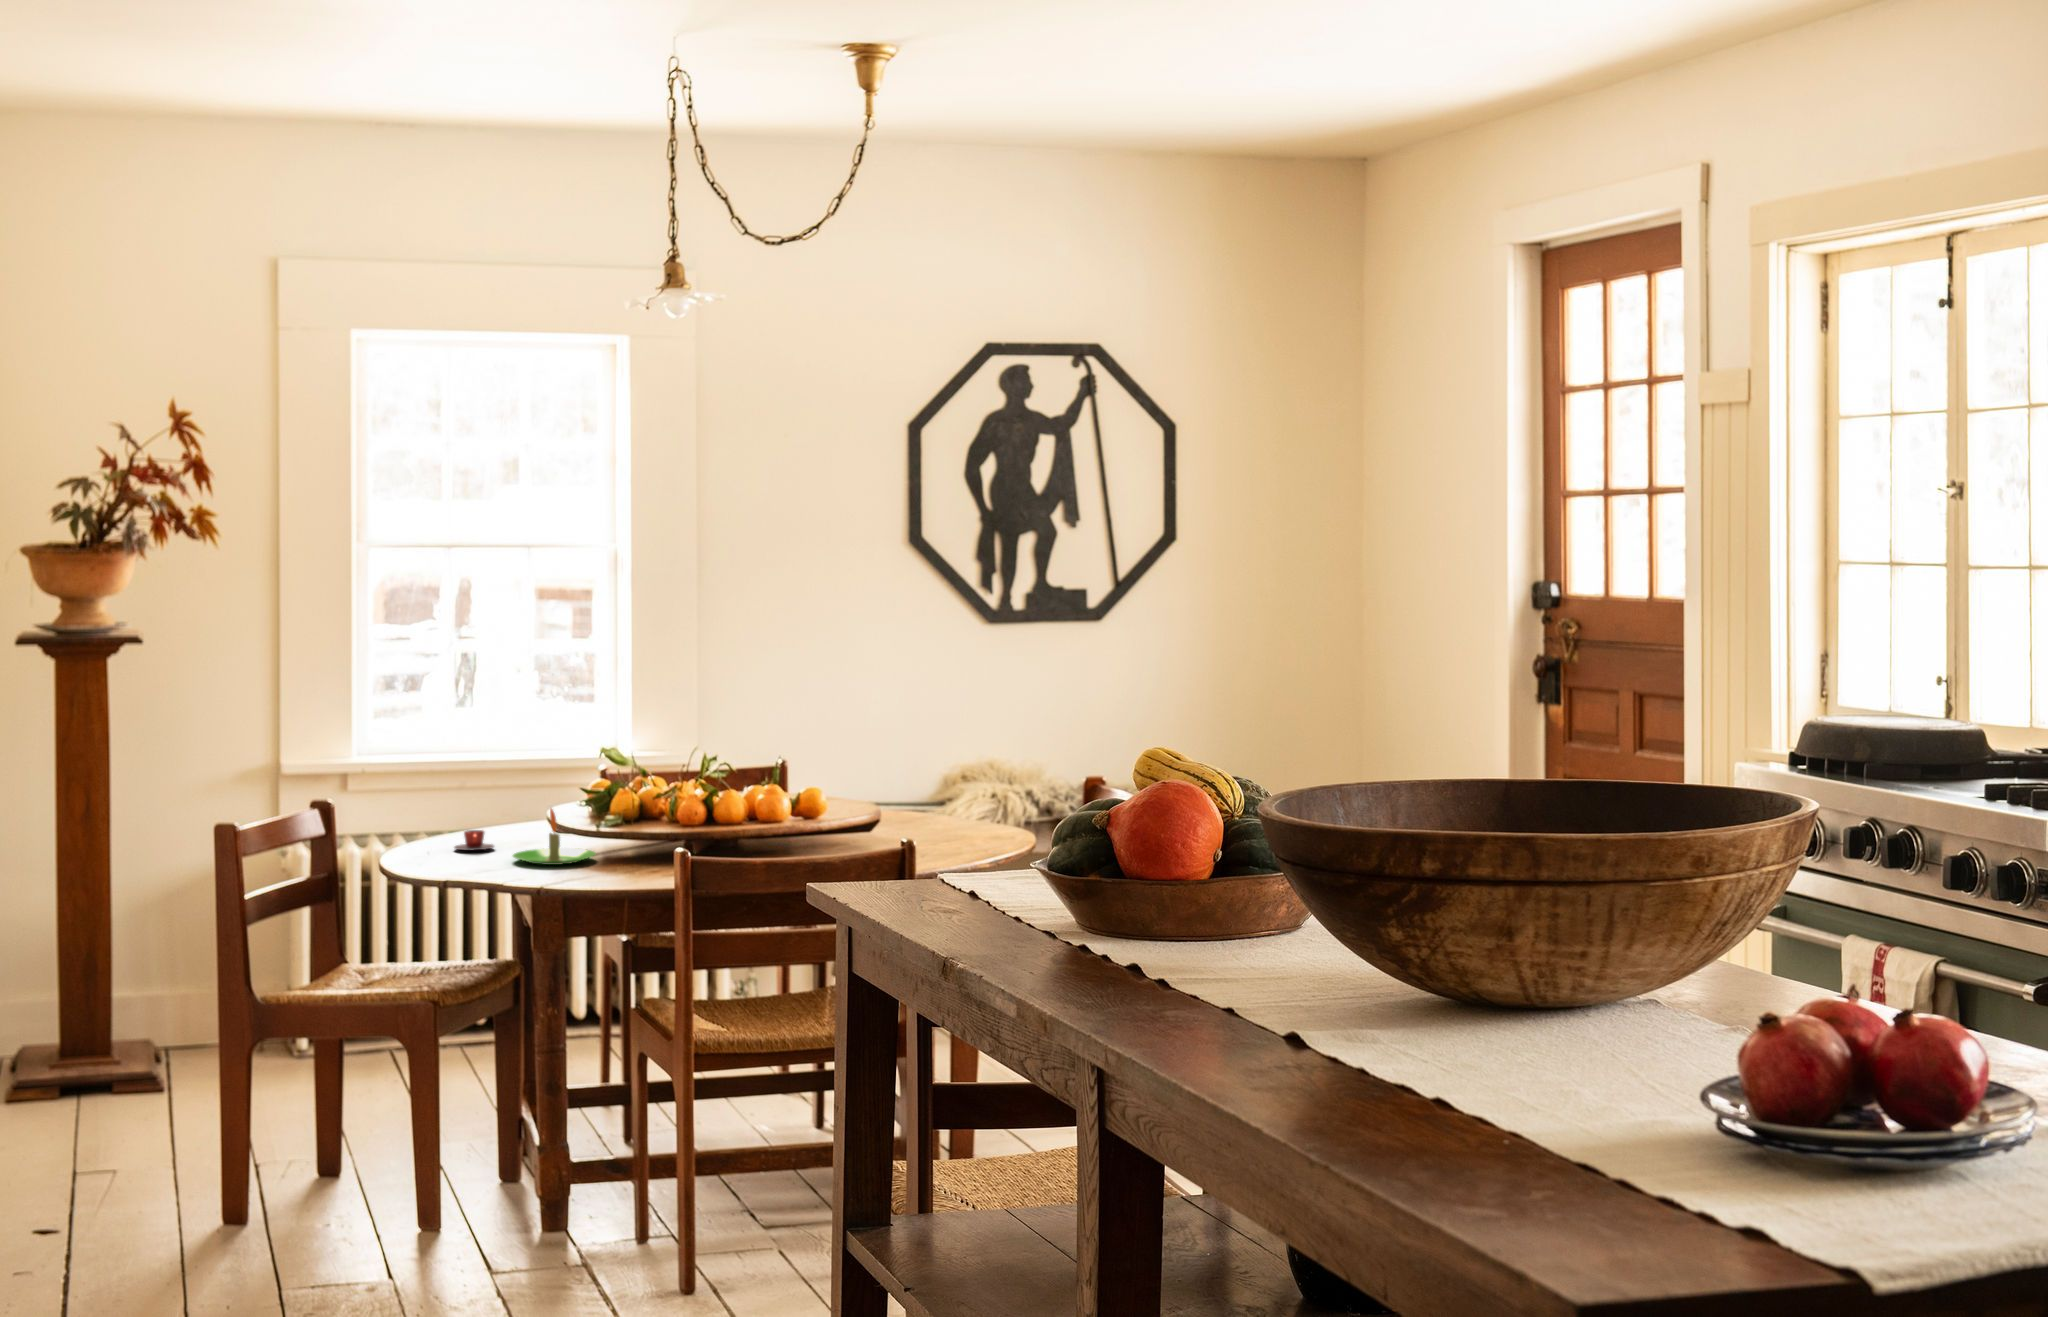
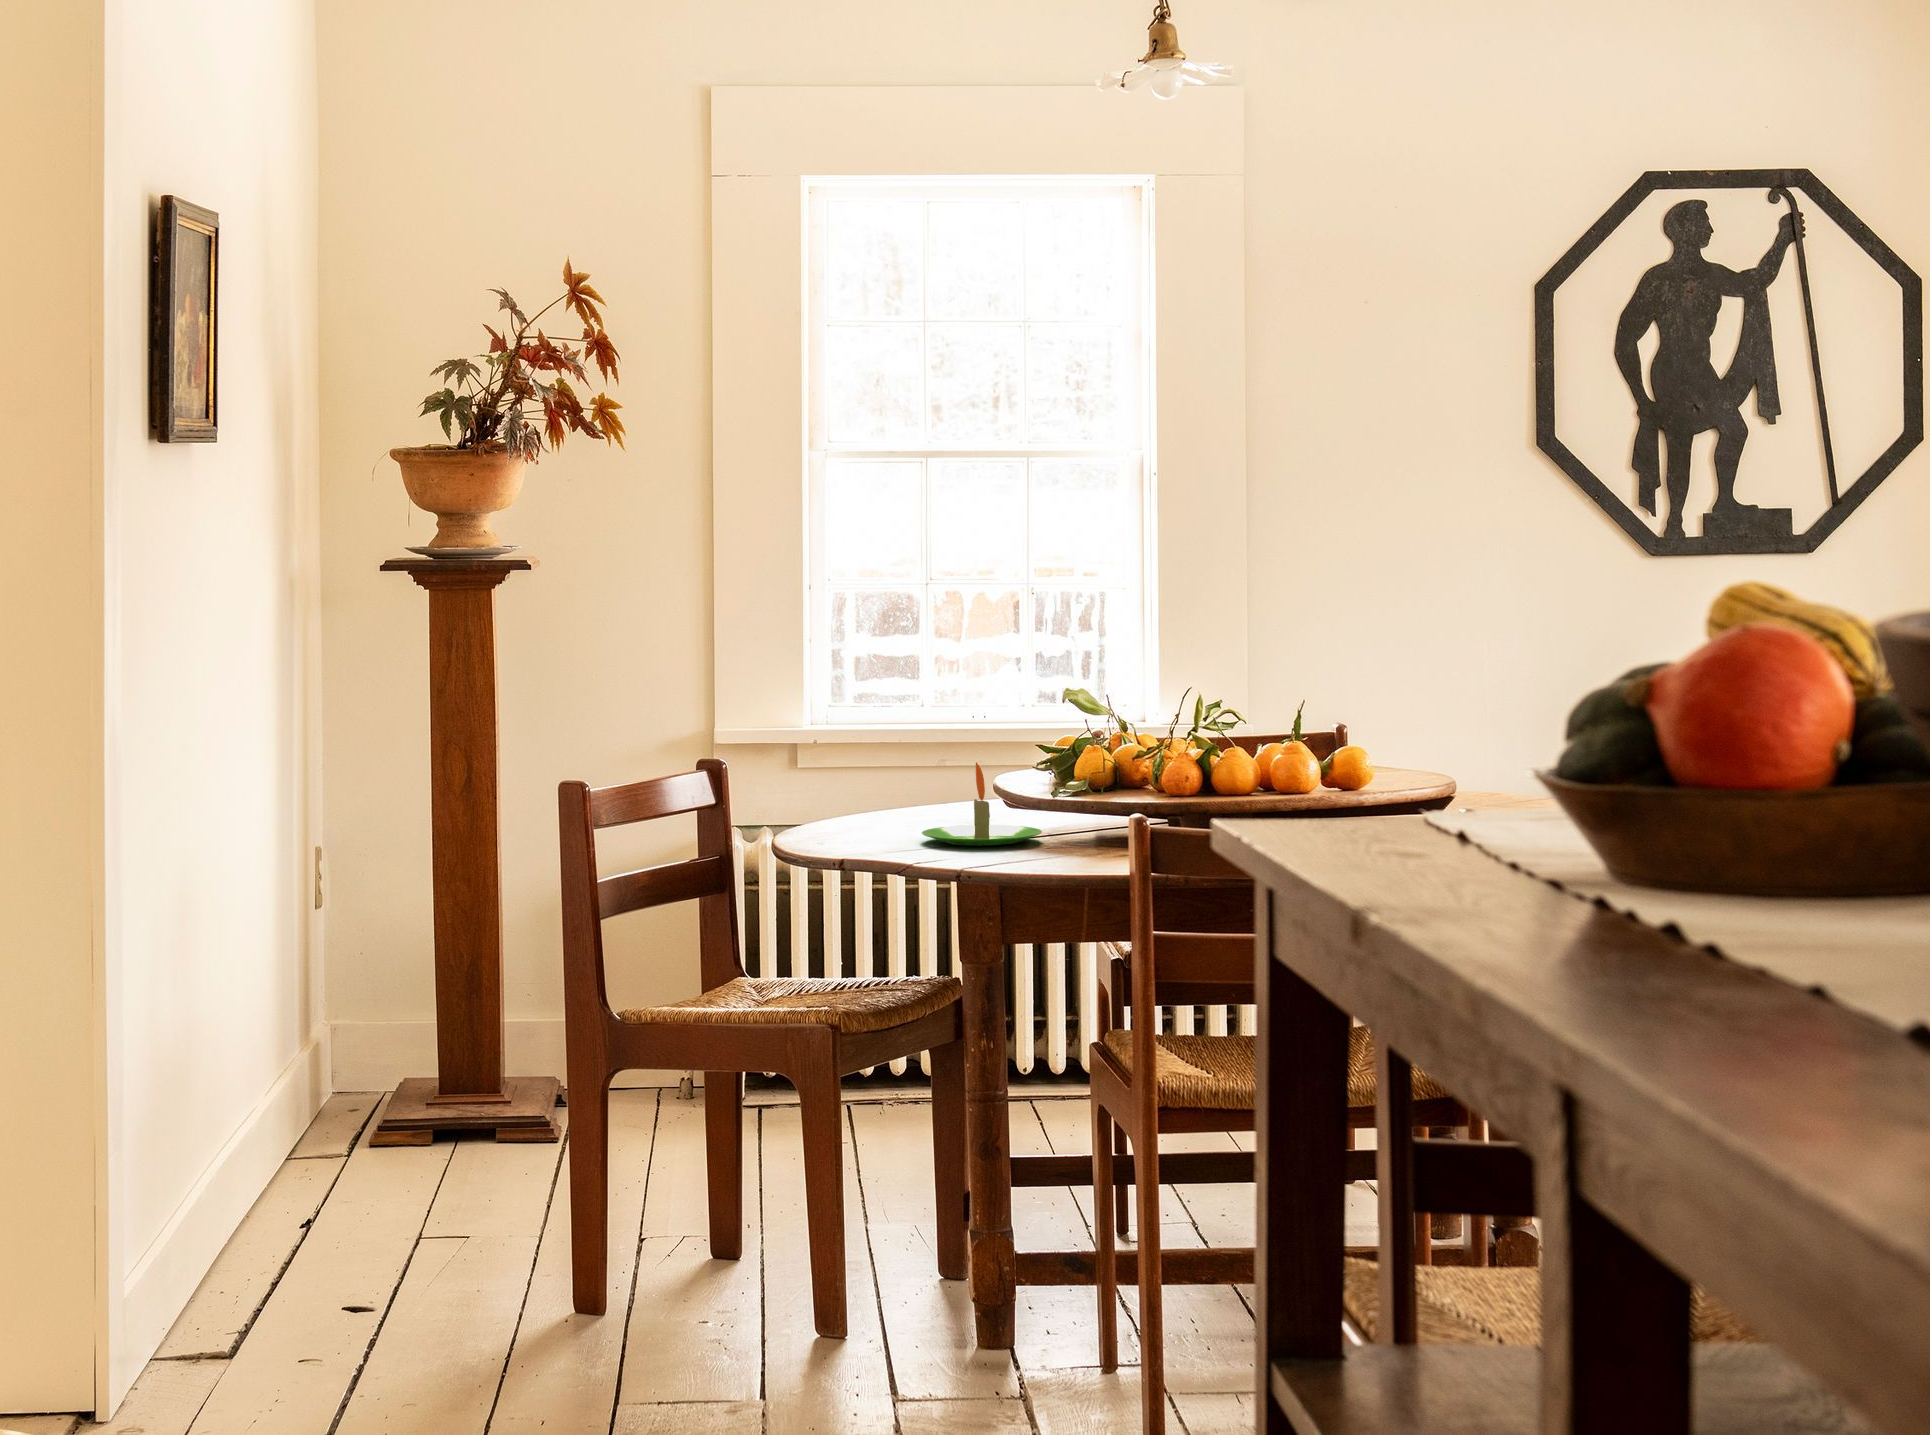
teacup: present [454,830,494,850] -> none [858,799,914,826]

